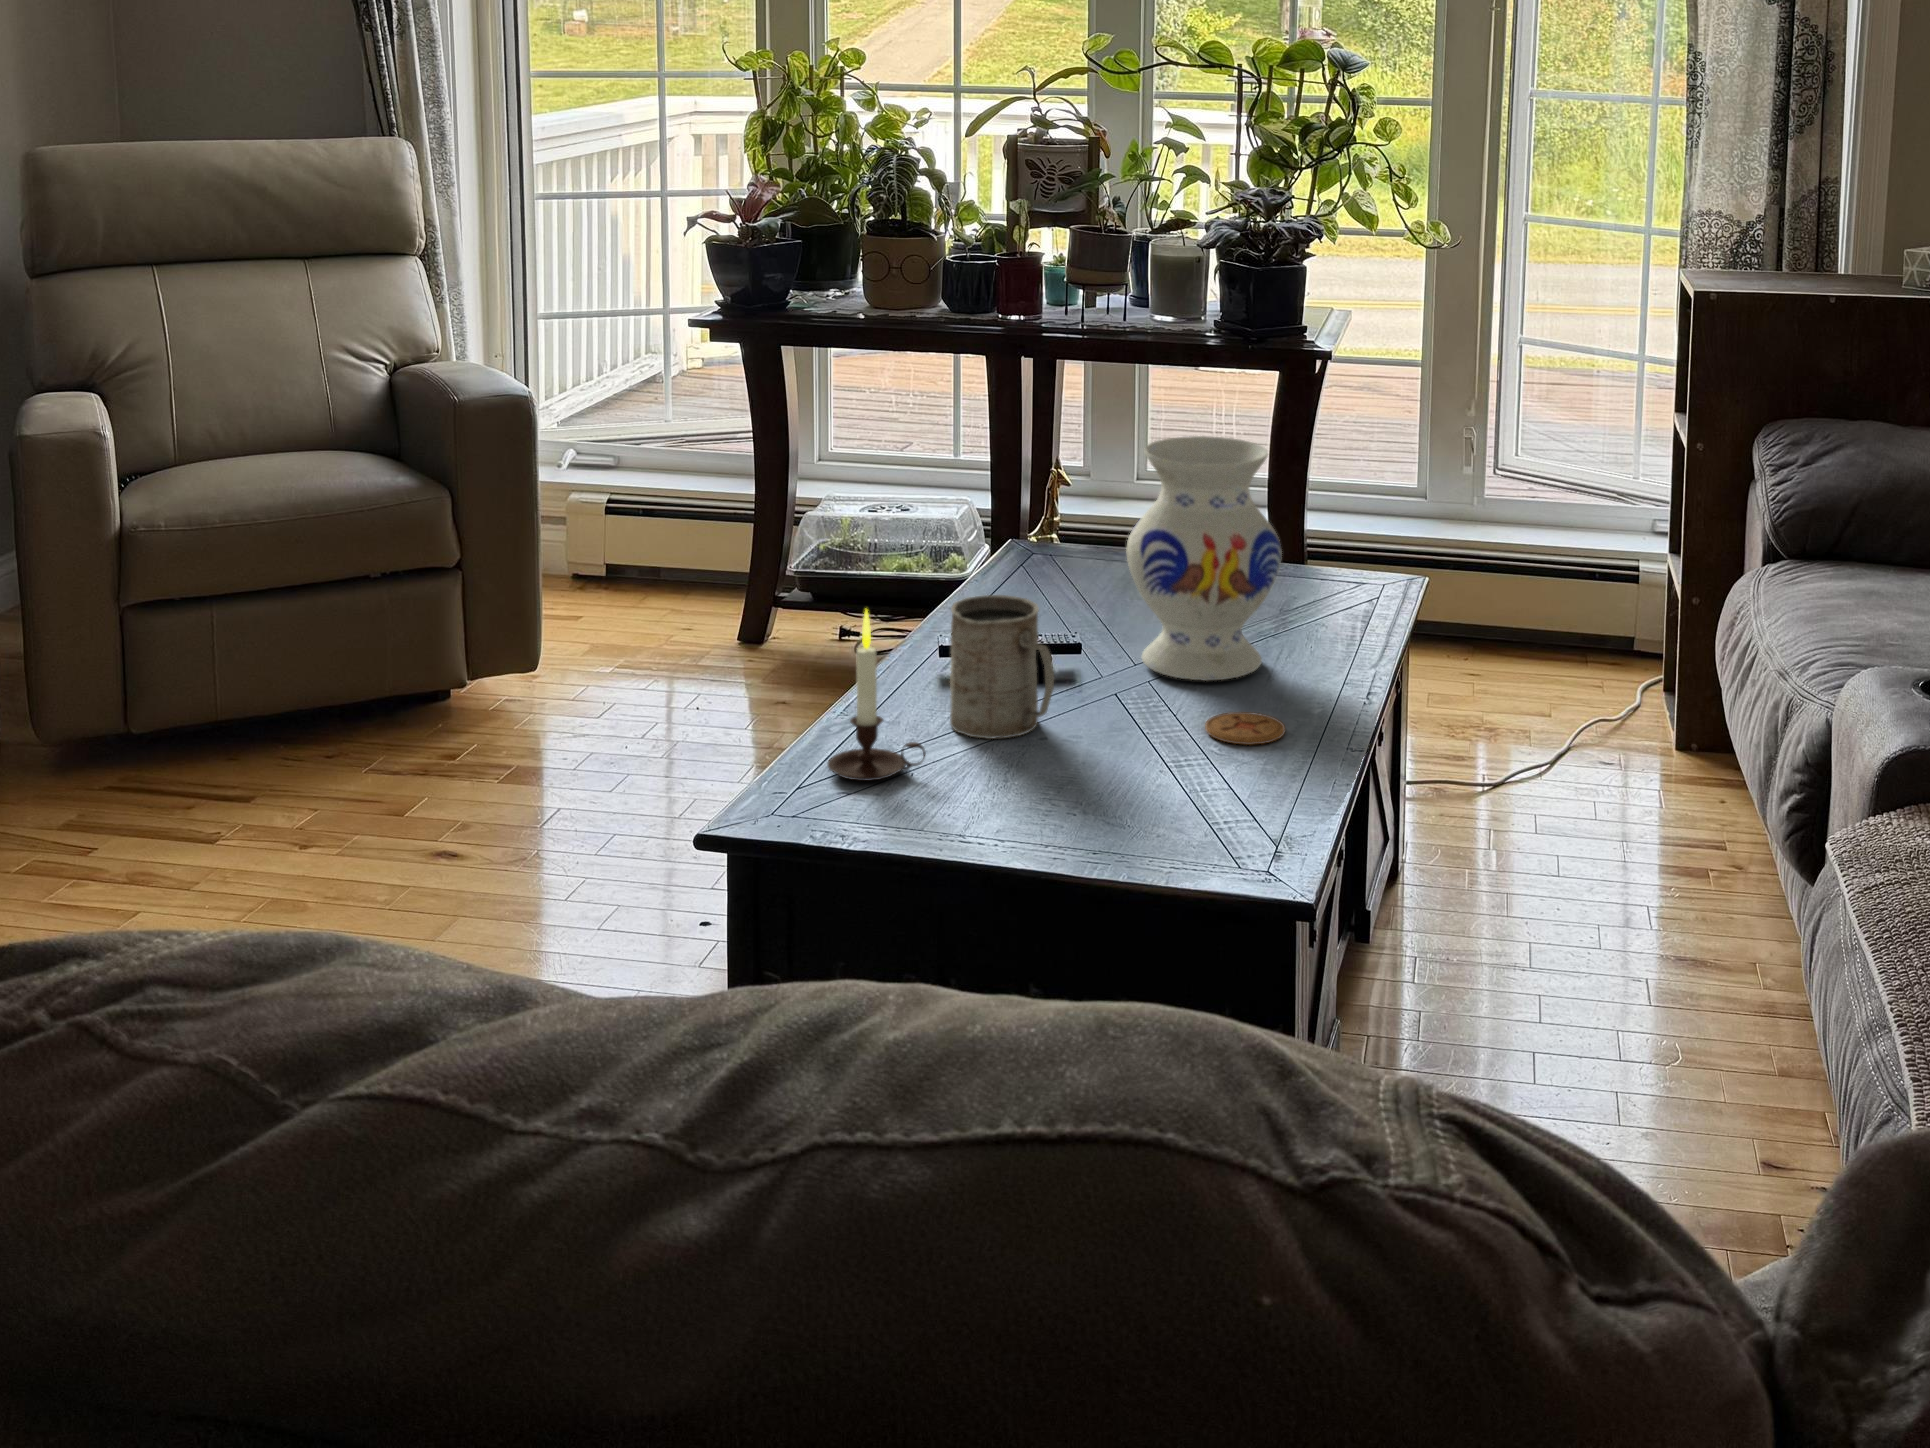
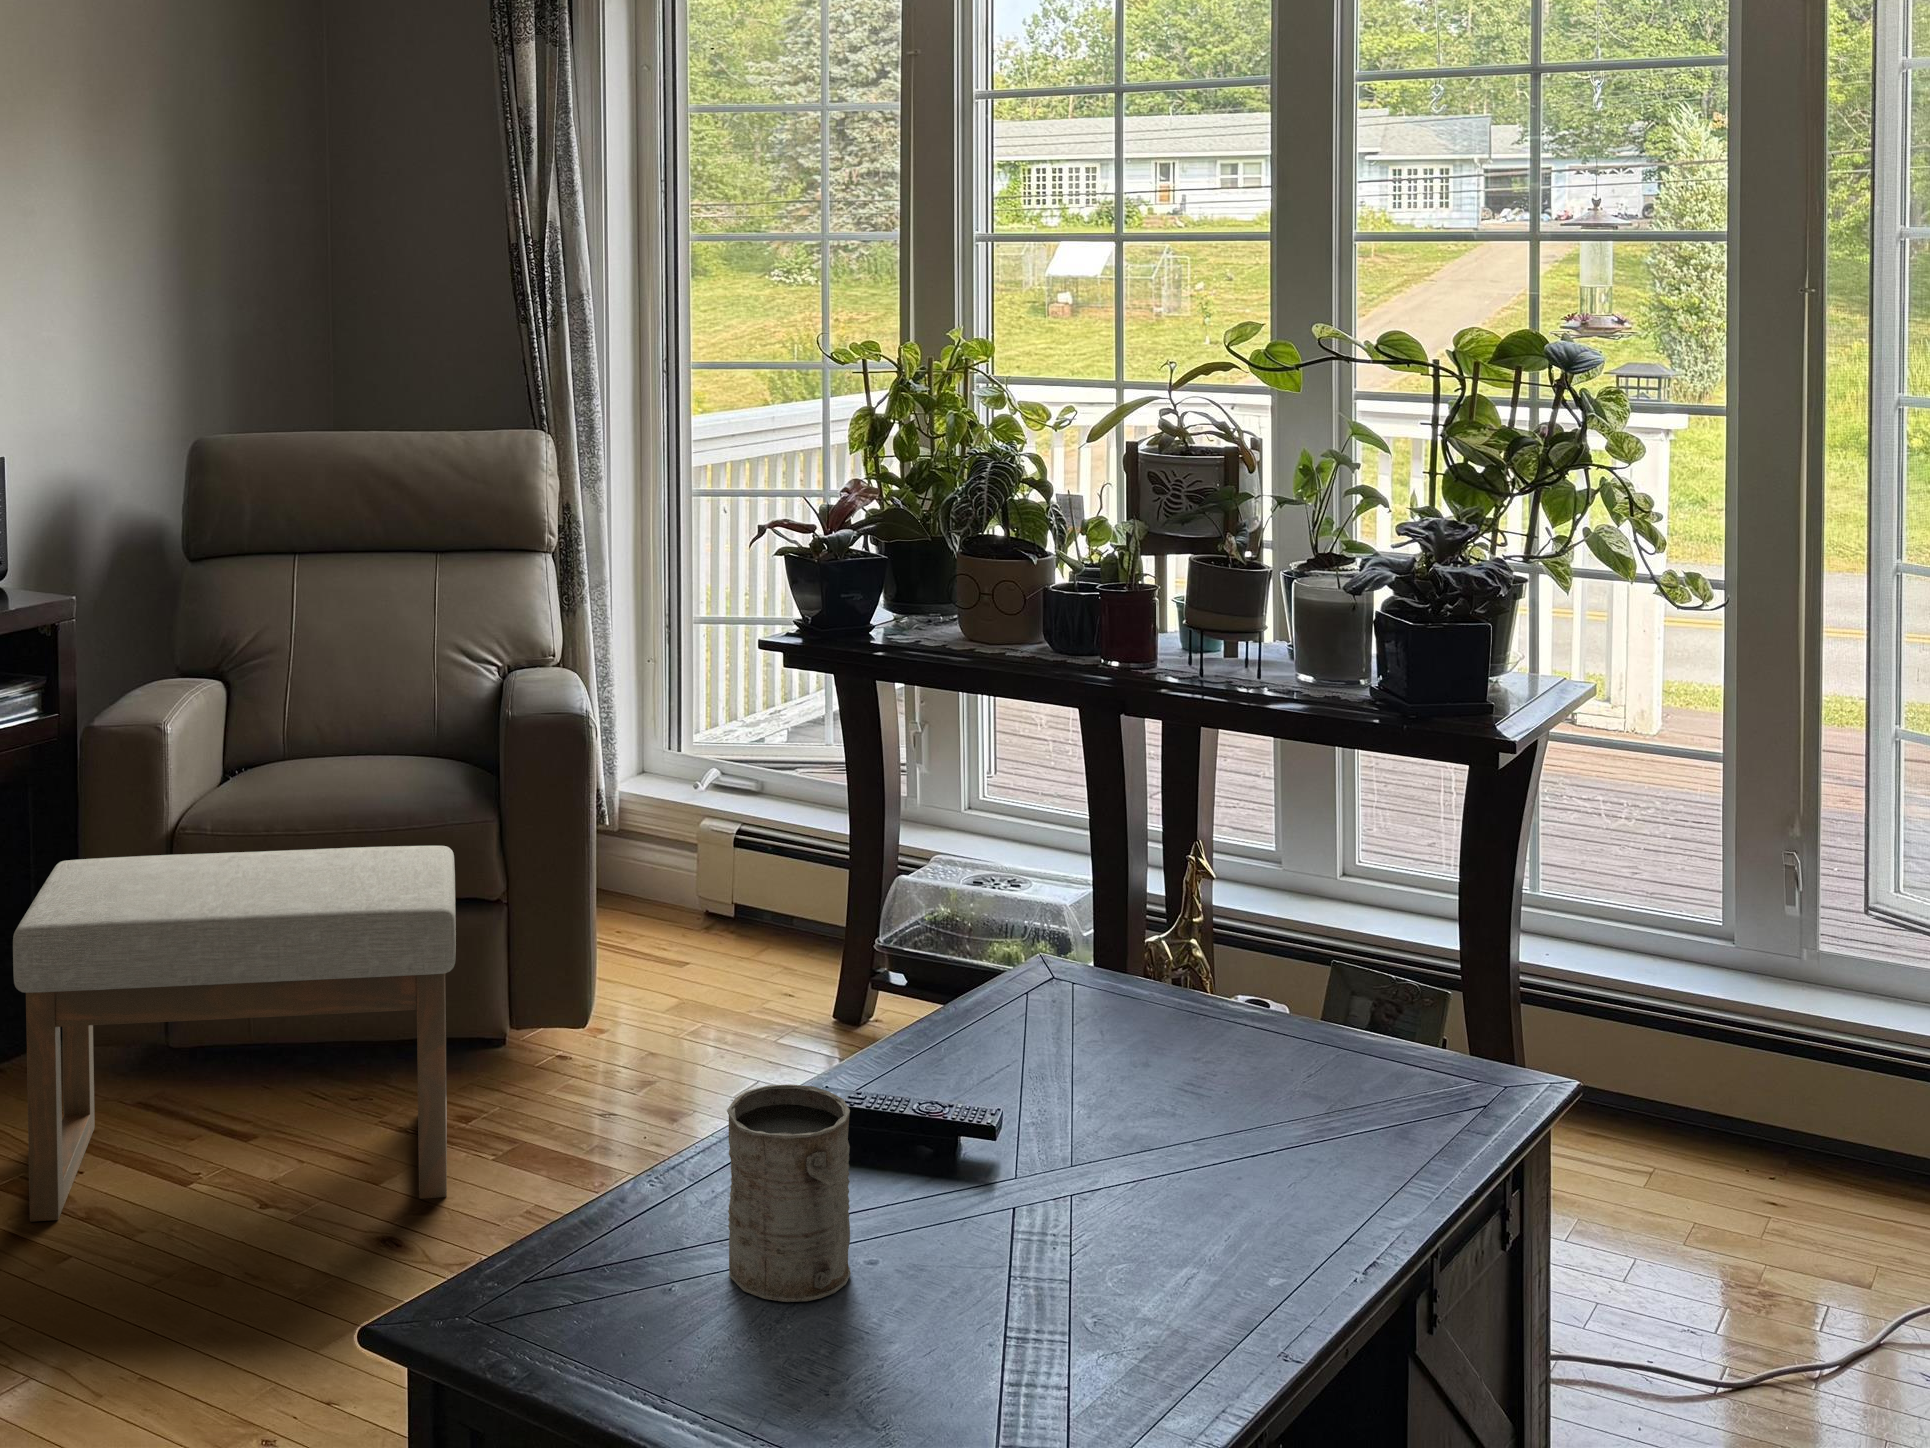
vase: present [1126,436,1282,681] -> none [1029,879,1251,1248]
ottoman: none [28,518,472,887] -> present [13,846,456,1222]
candle: present [827,610,926,781] -> none [515,1100,639,1347]
coaster: present [1205,712,1285,745] -> none [1072,1314,1193,1383]

